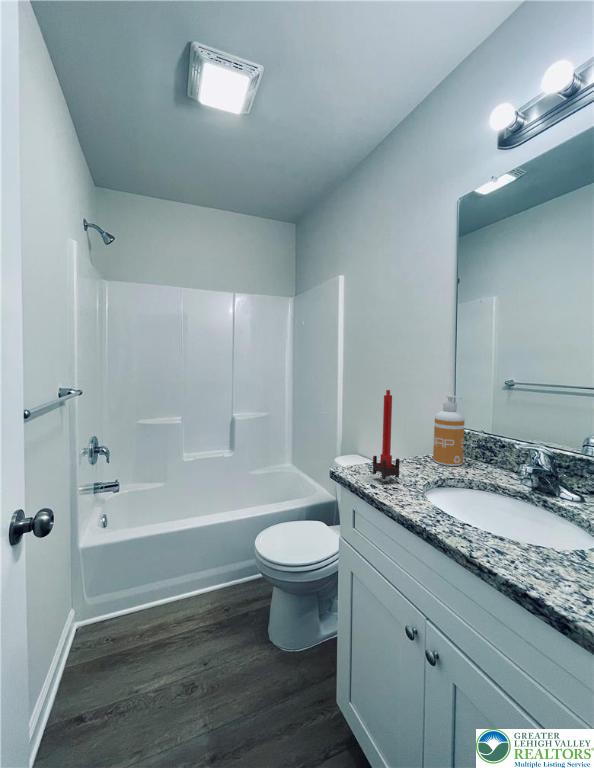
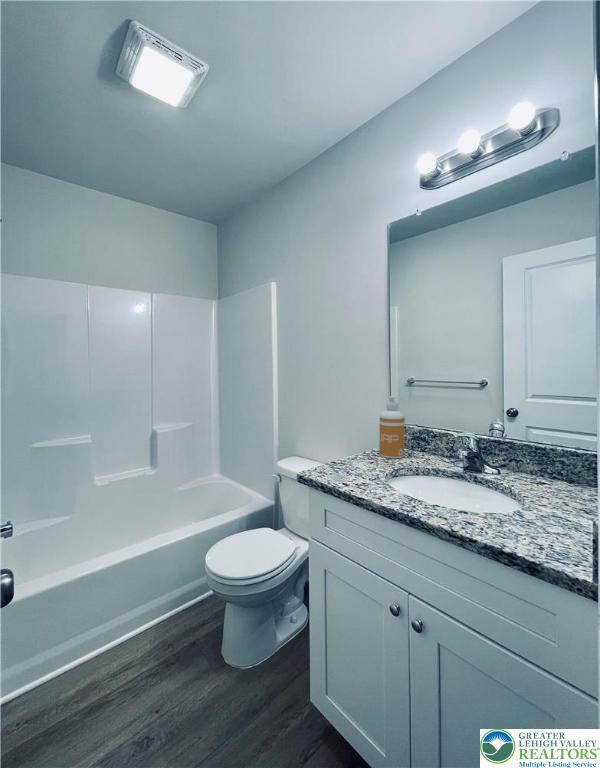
candle: present [373,390,400,481] -> none [341,394,365,479]

